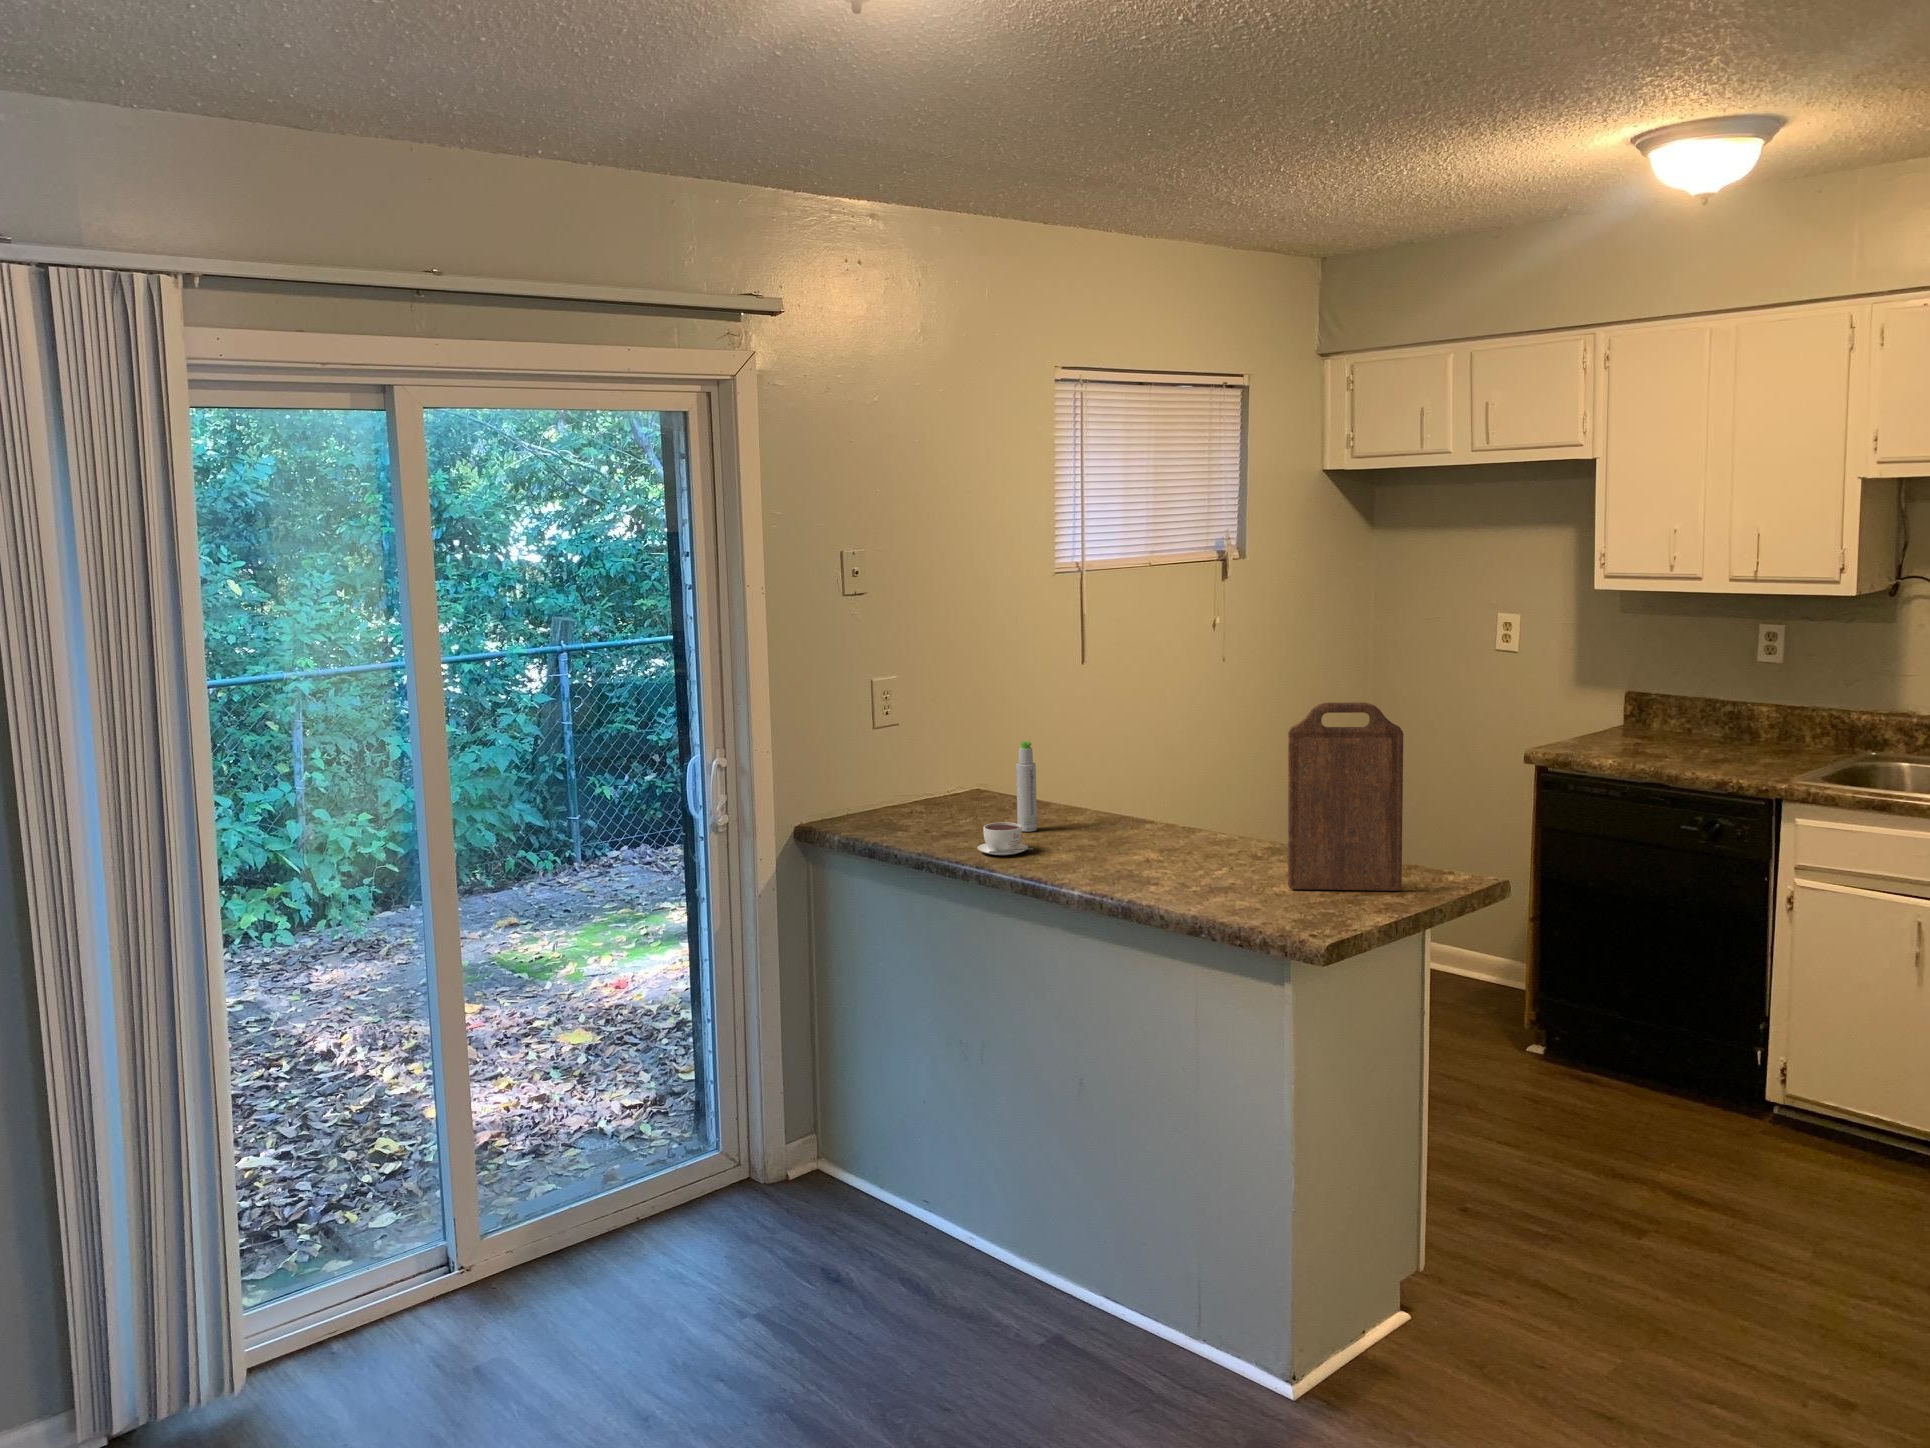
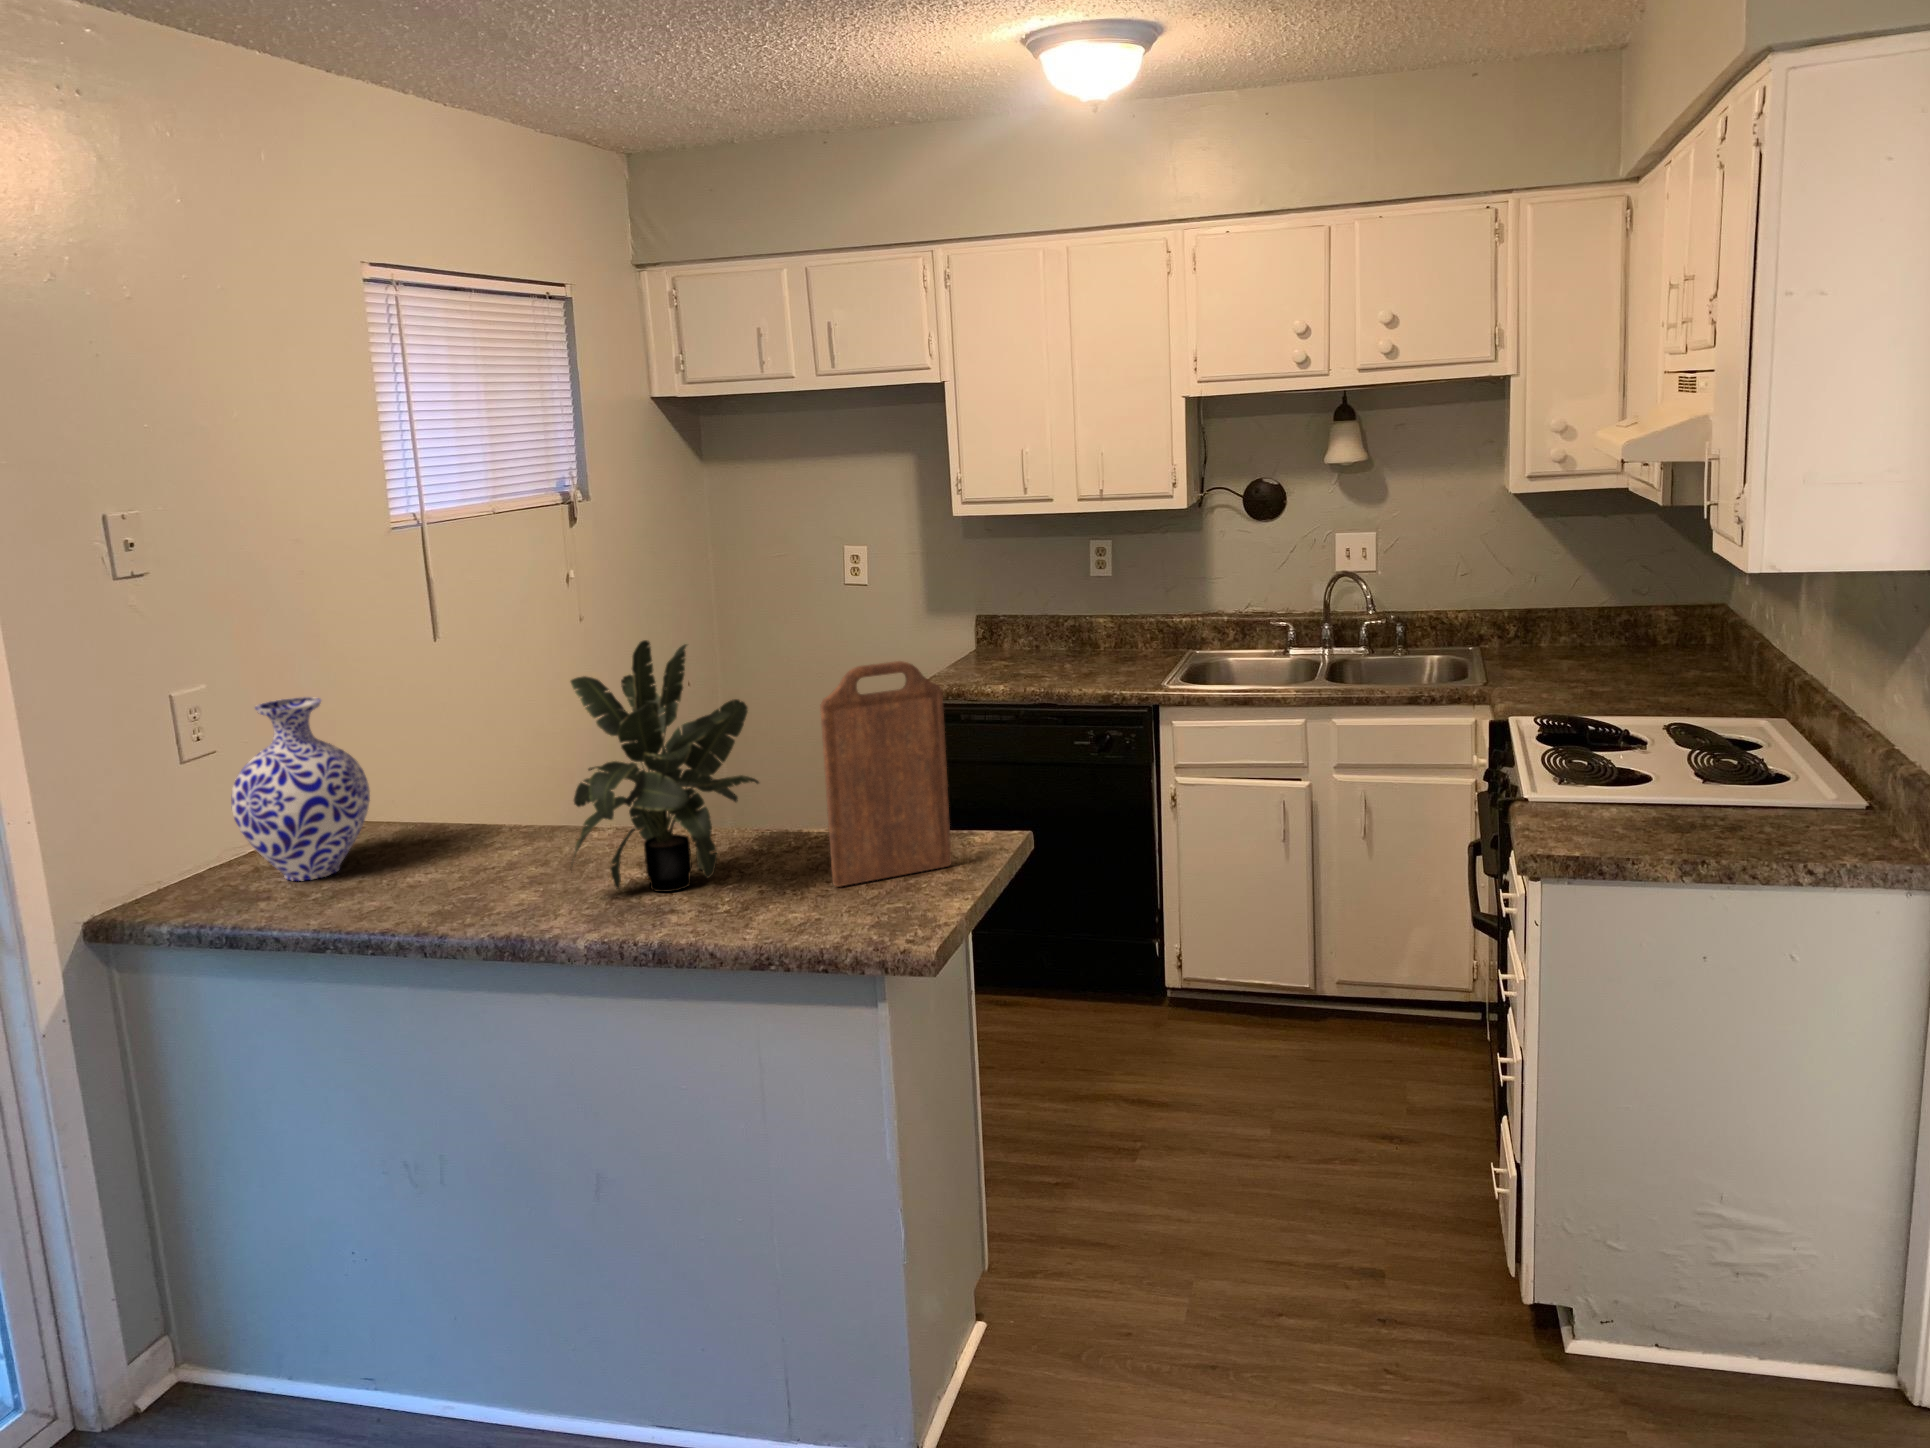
potted plant: none [1088,667,1249,871] -> present [571,640,759,892]
vase: none [893,690,985,824] -> present [231,697,370,881]
bottle: present [1016,741,1037,832] -> none [424,753,461,869]
coffee cup: present [978,822,1033,855] -> none [402,863,483,911]

